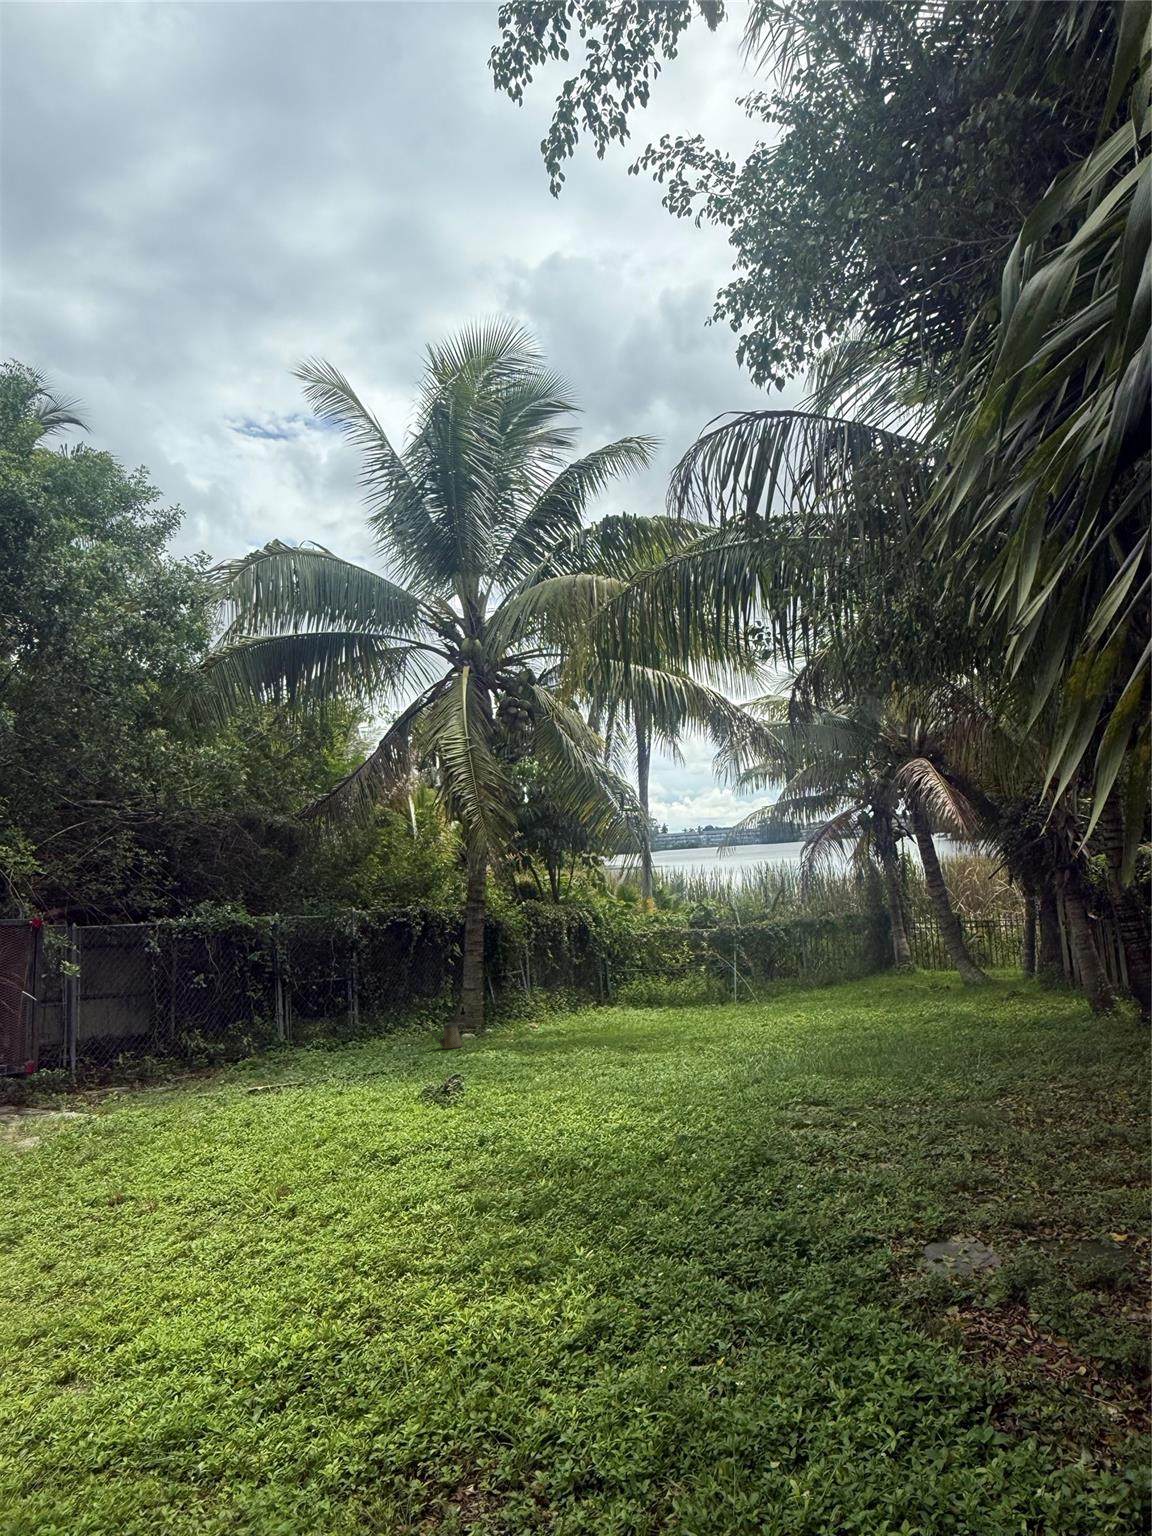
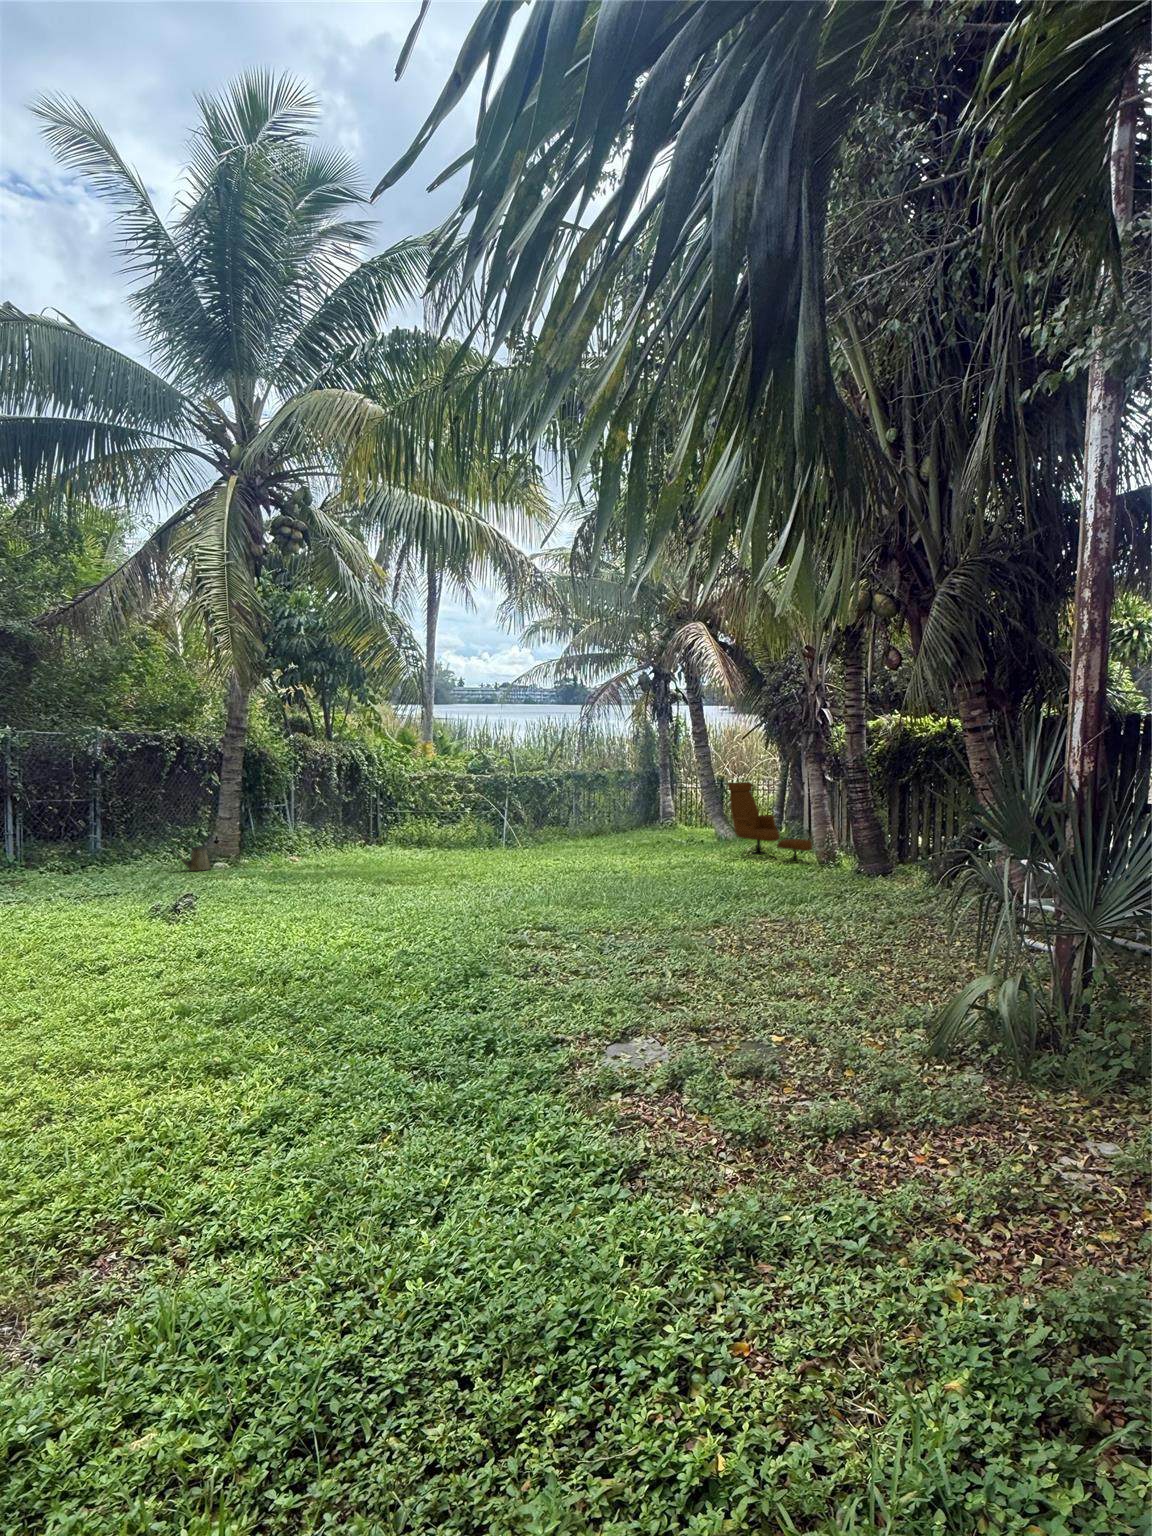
lounge chair: none [1004,917,1125,1013] -> present [728,782,812,861]

